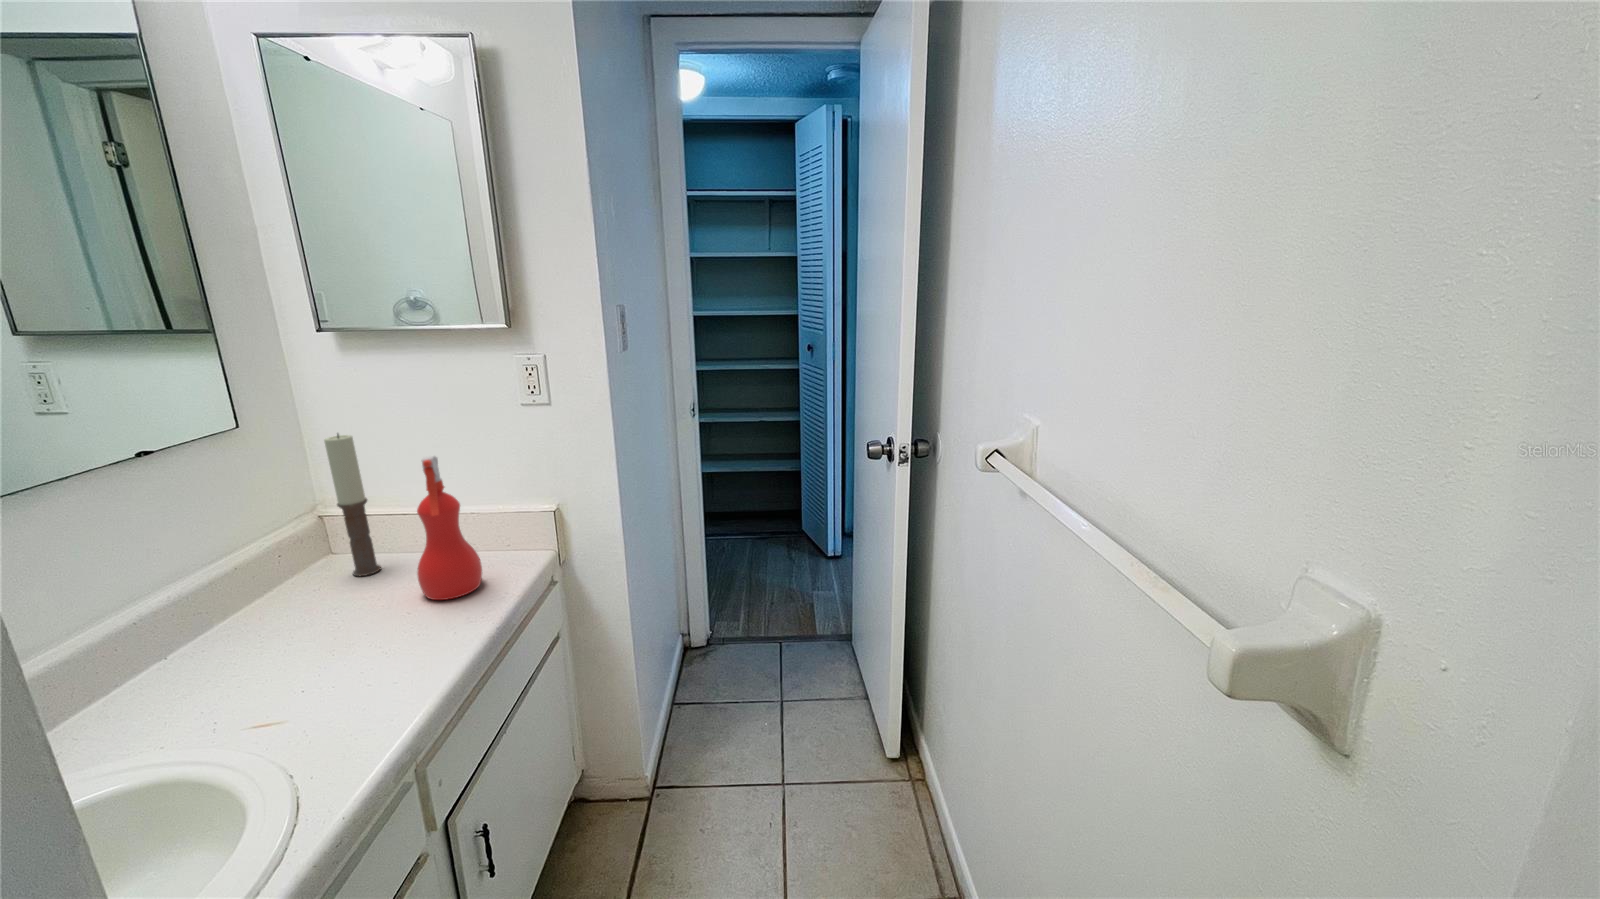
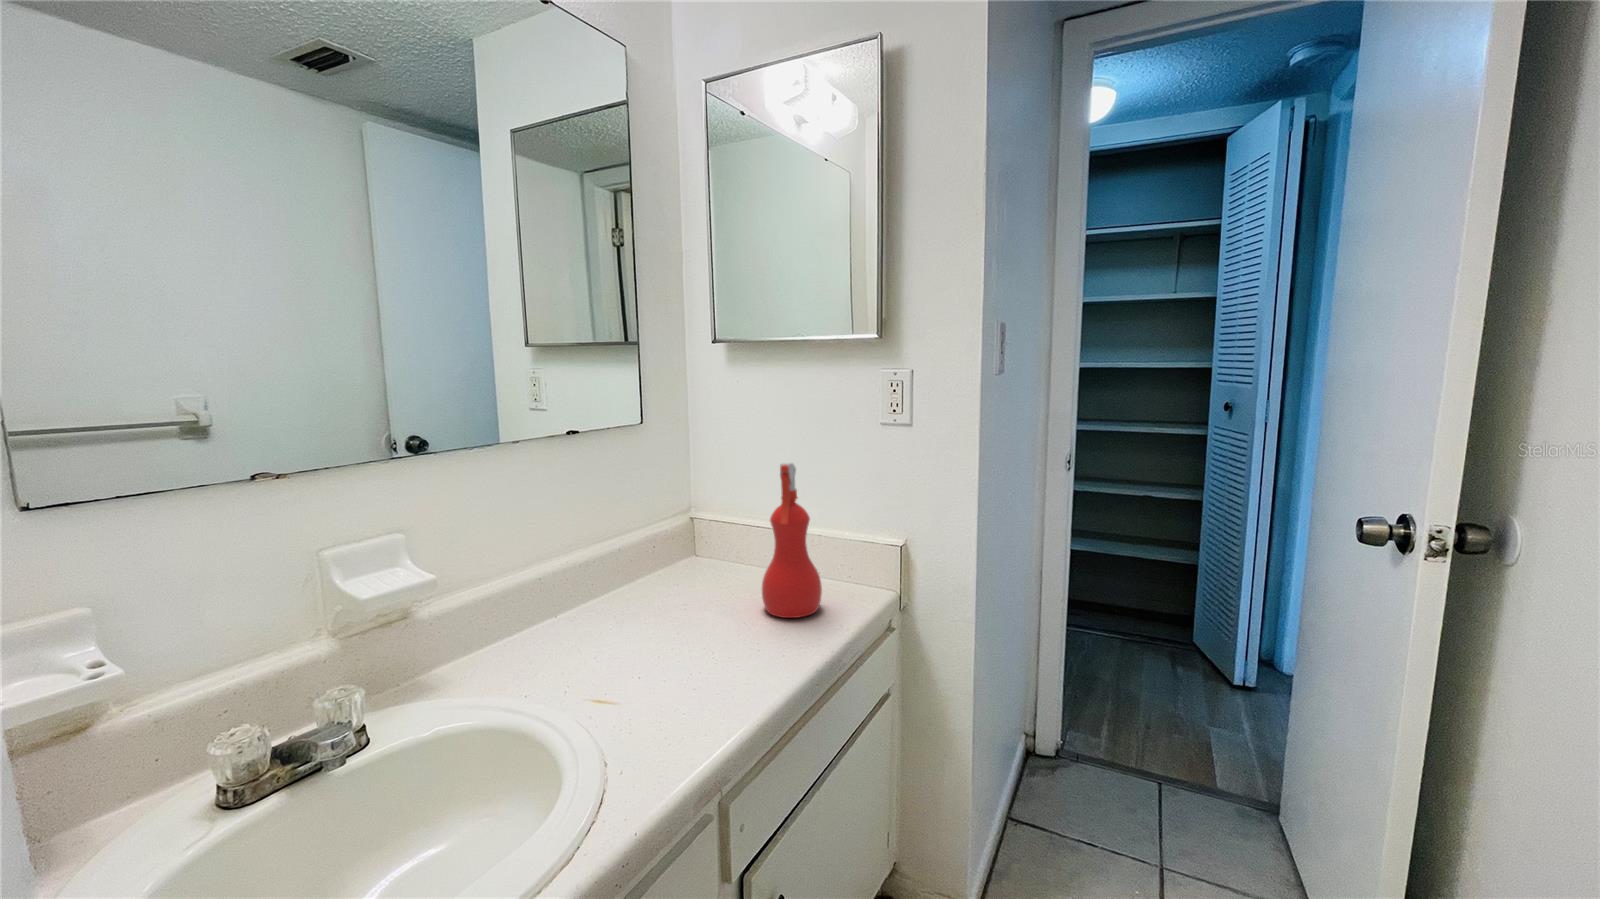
candle: present [324,434,381,576] -> none [708,437,736,579]

